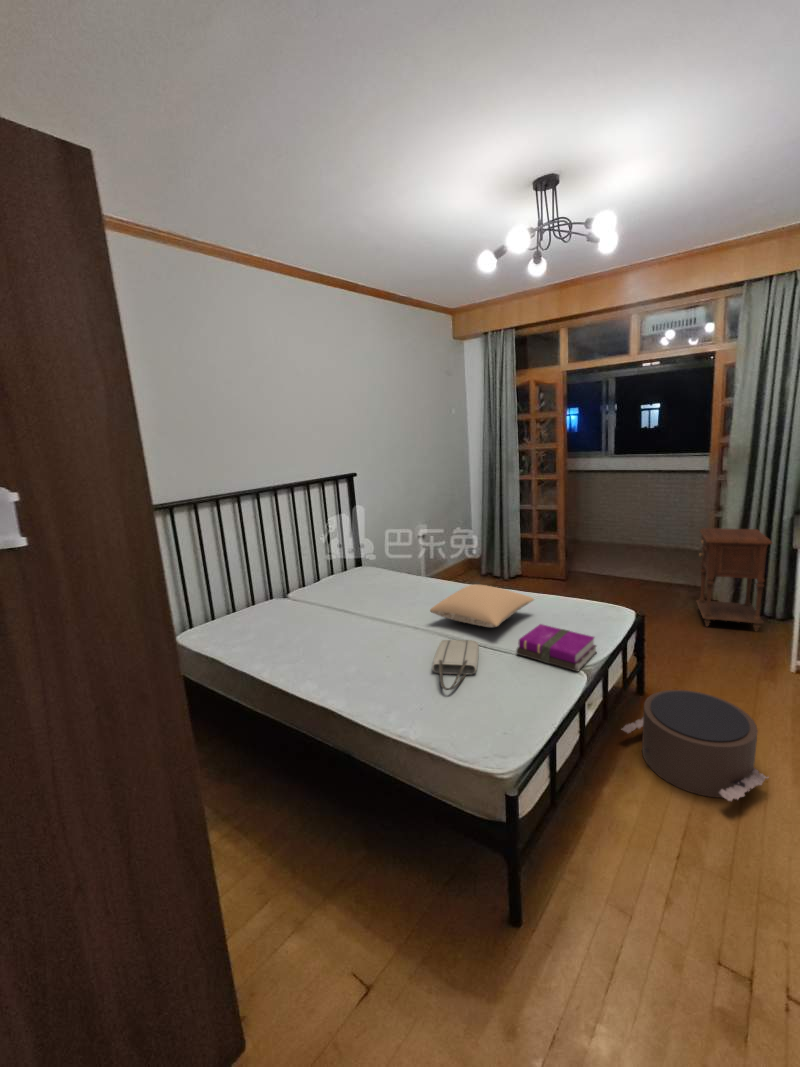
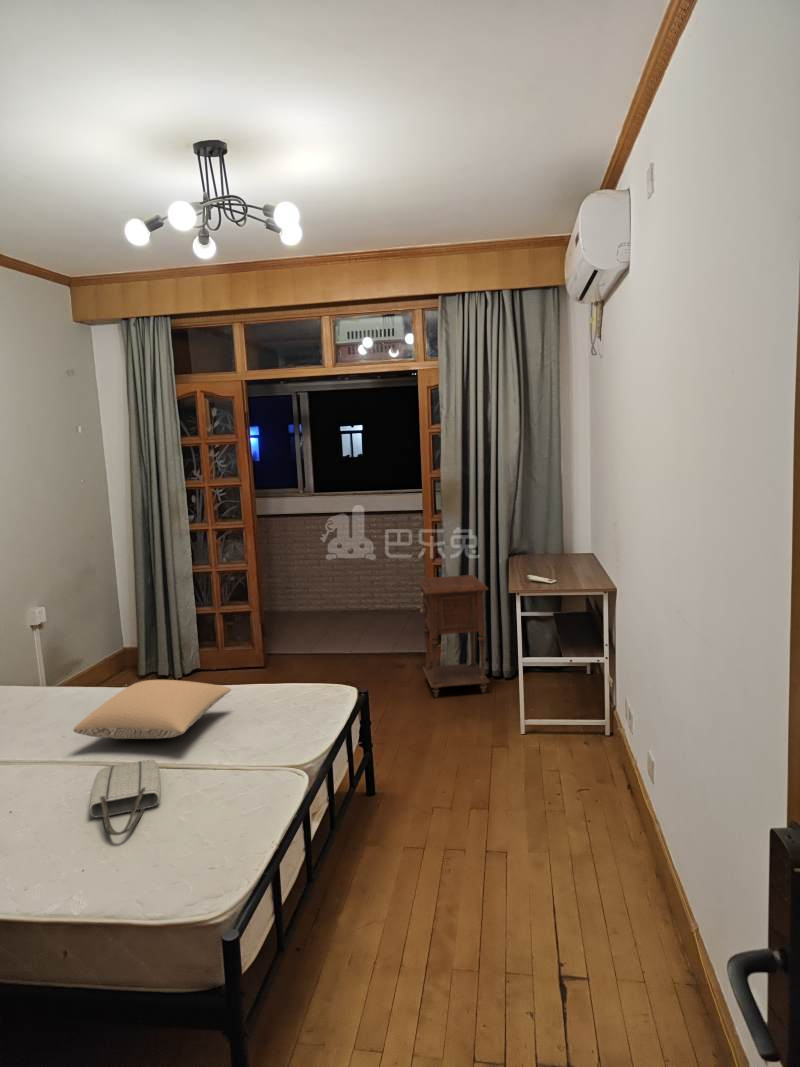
notebook: present [516,624,596,671] -> none [214,719,318,770]
pouf: present [622,690,768,801] -> none [354,769,505,889]

